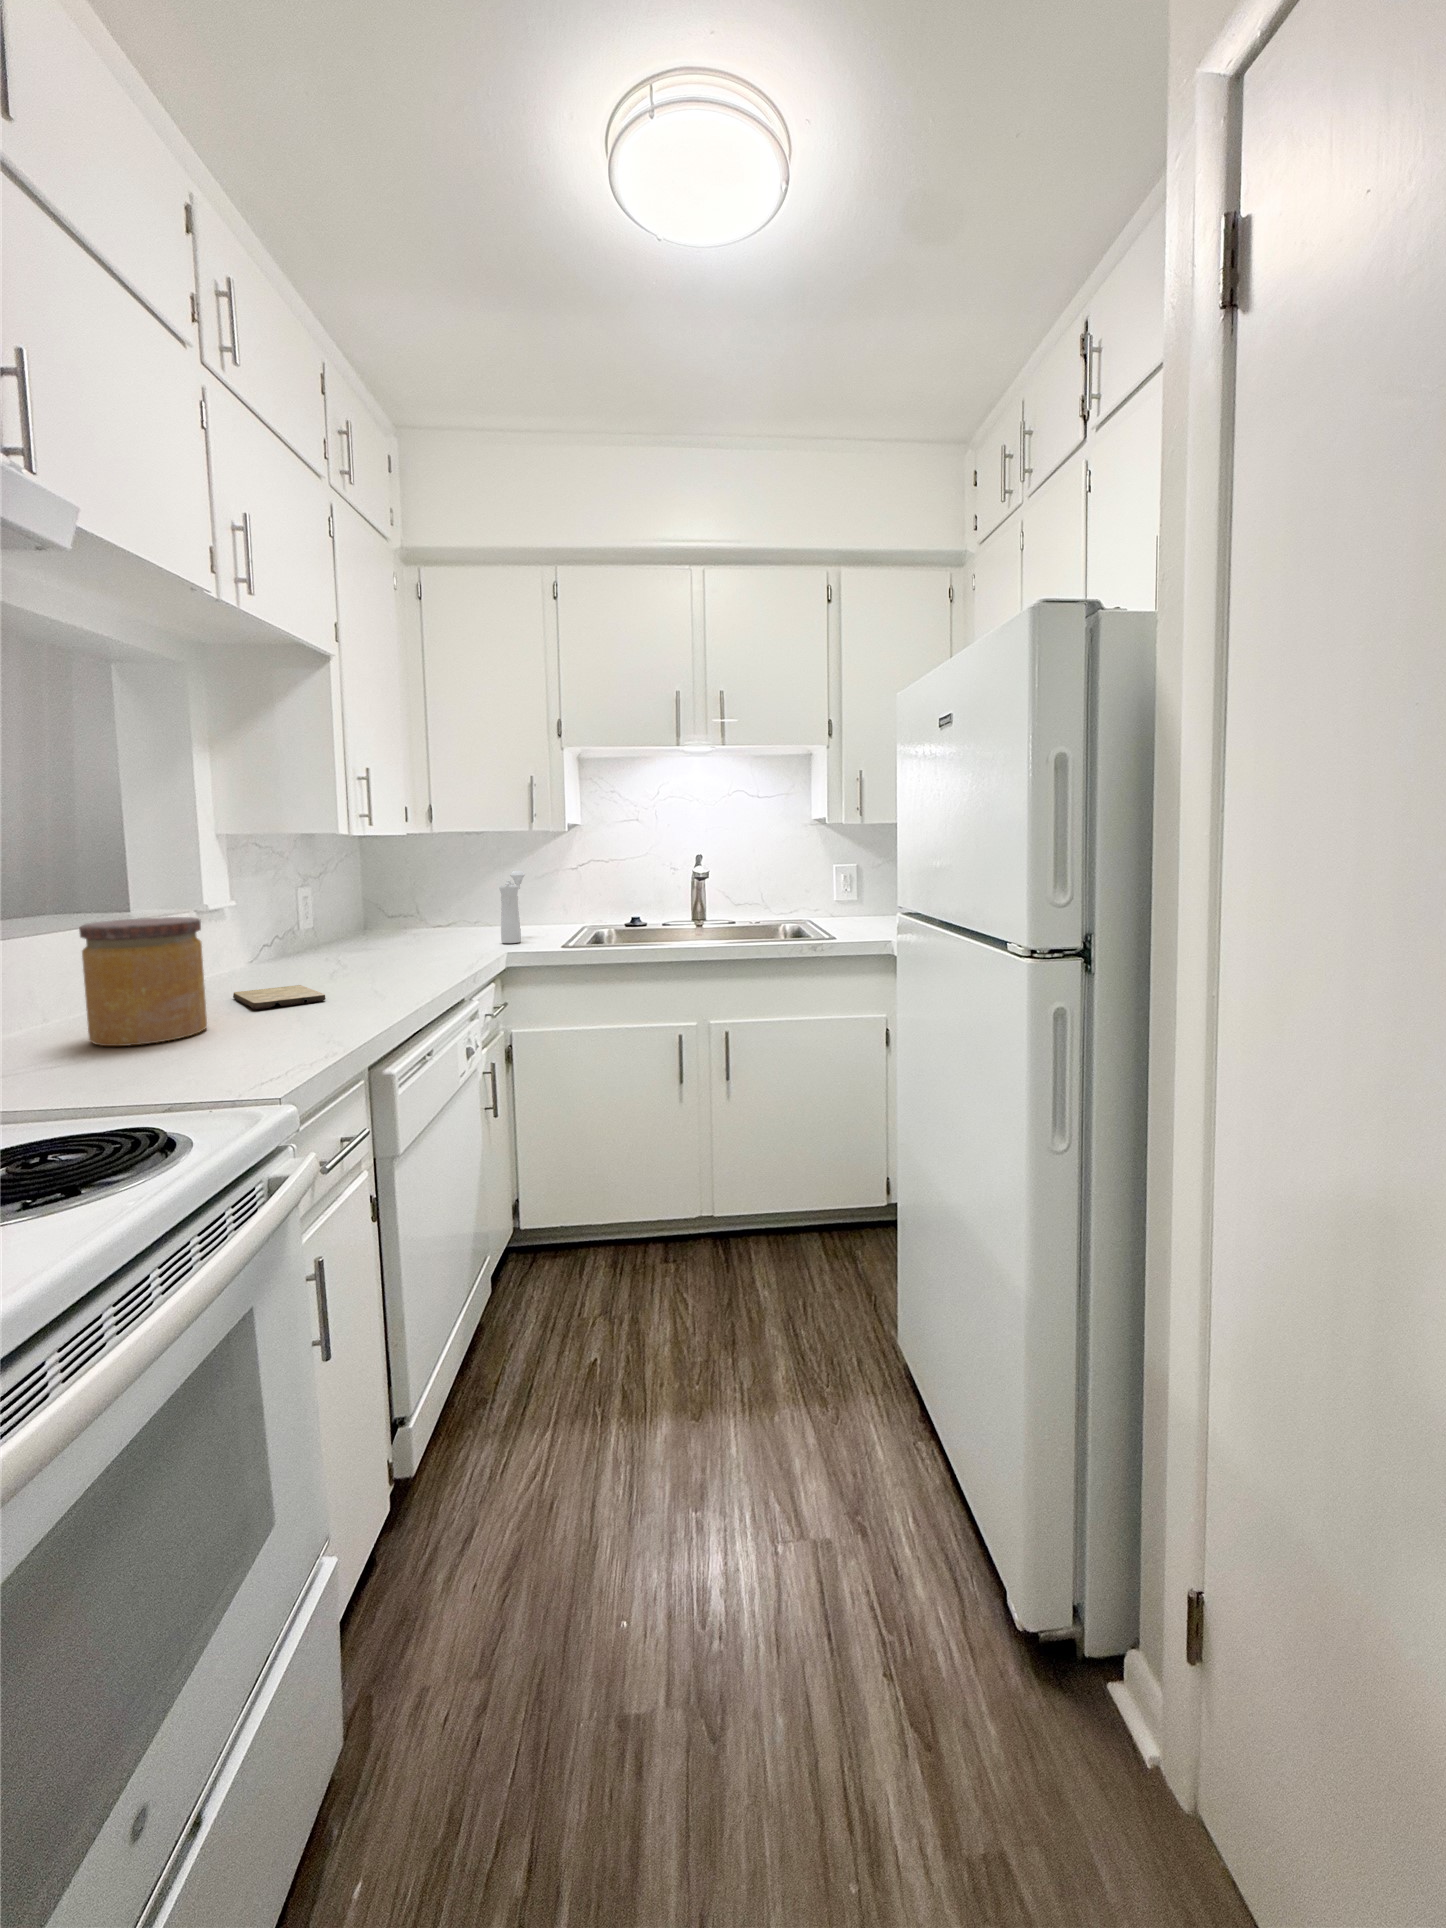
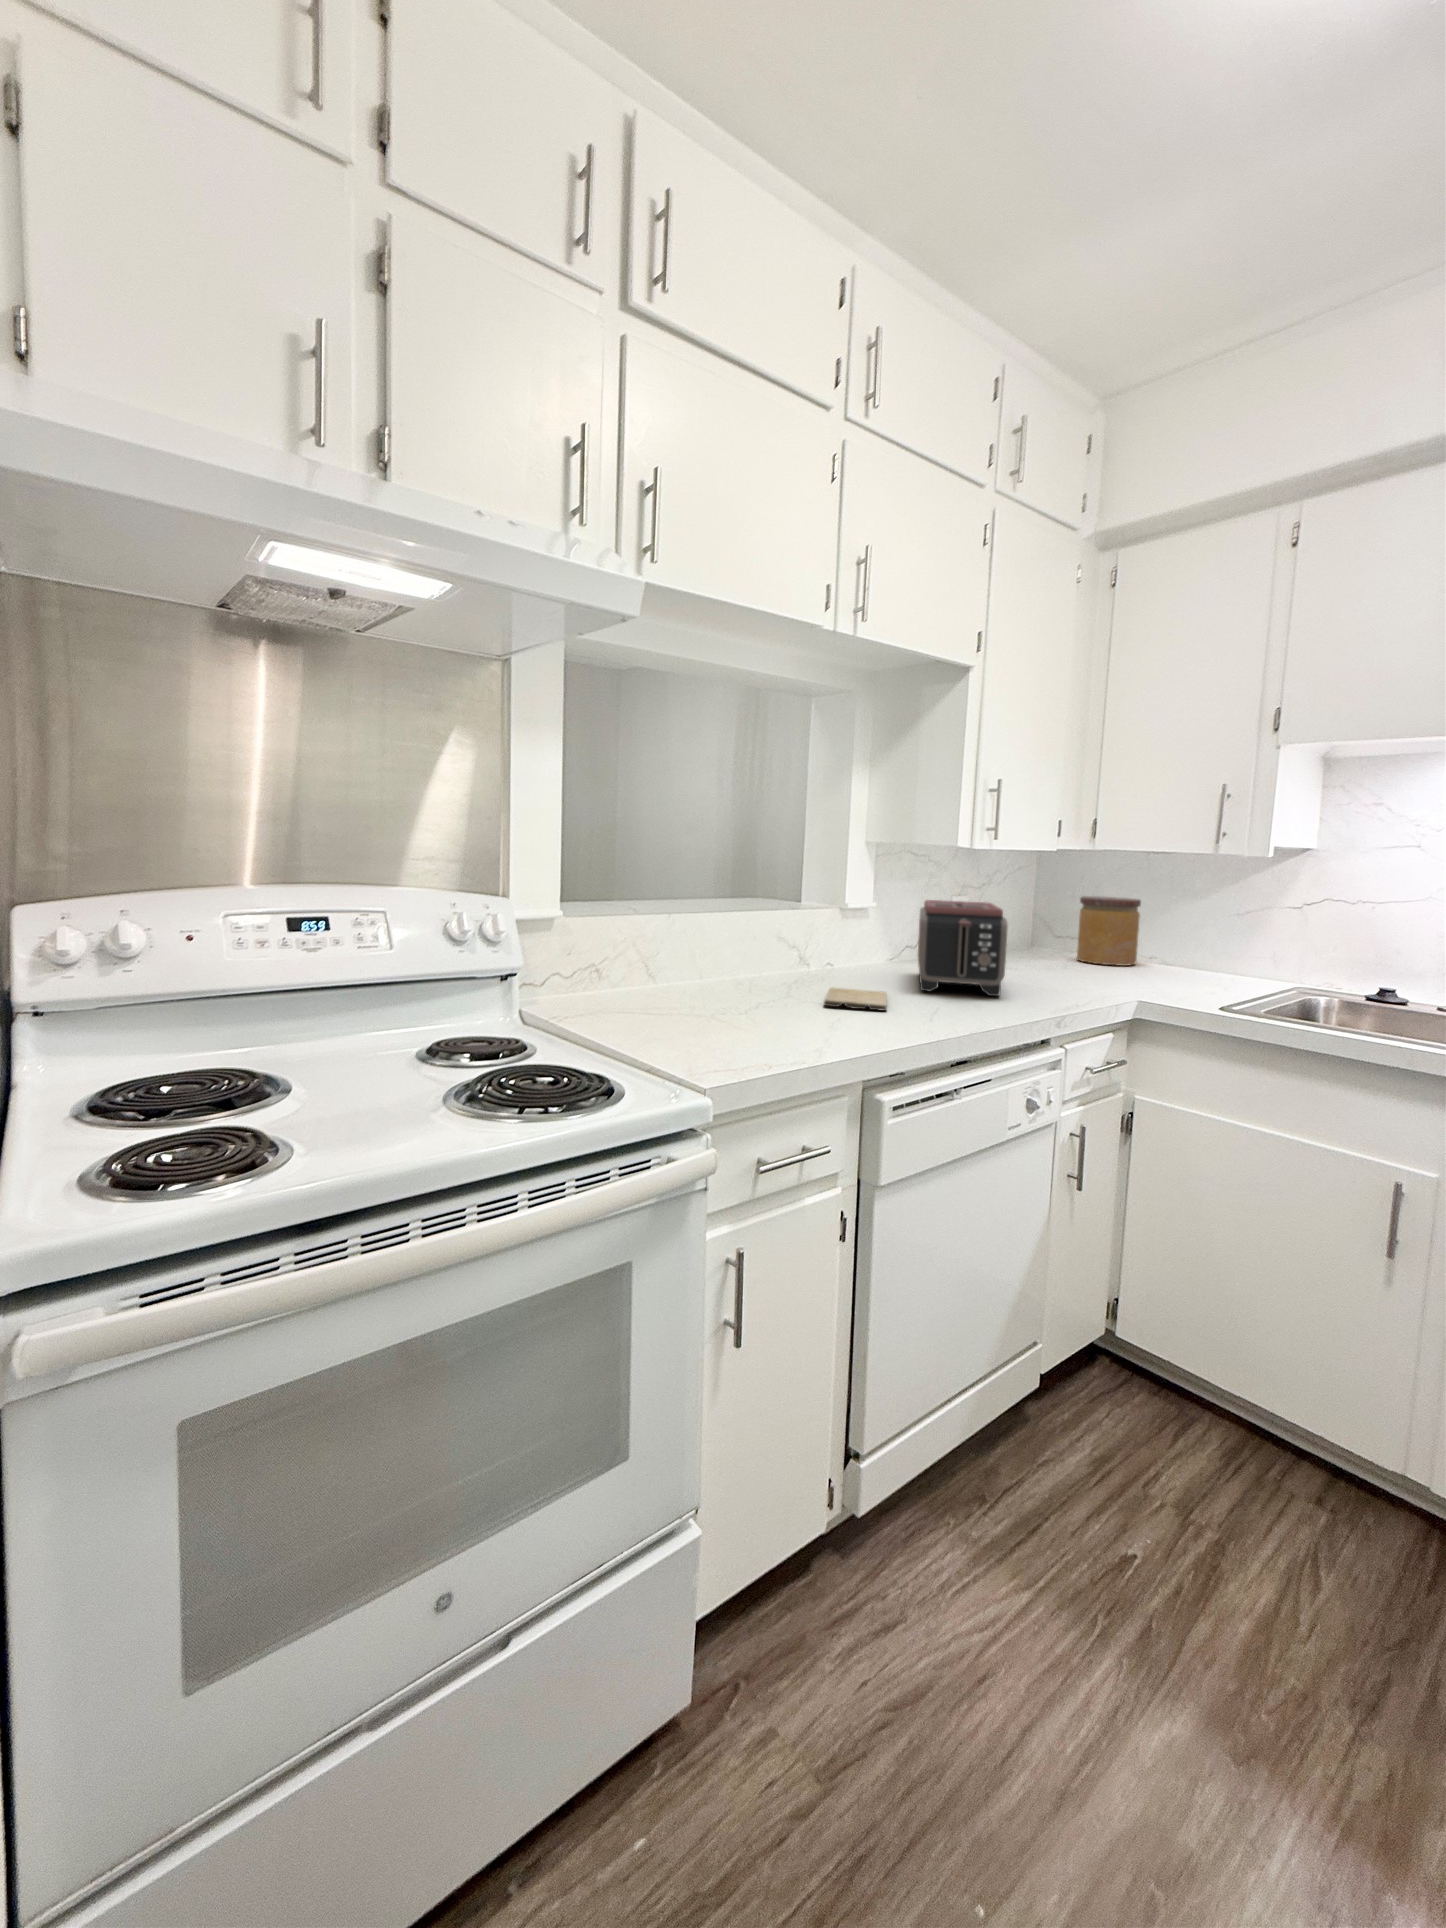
pepper mill: present [499,871,525,943] -> none [1151,902,1202,990]
toaster: none [291,886,409,978] -> present [918,900,1008,996]
jar: present [79,917,207,1046] -> present [1077,896,1141,966]

